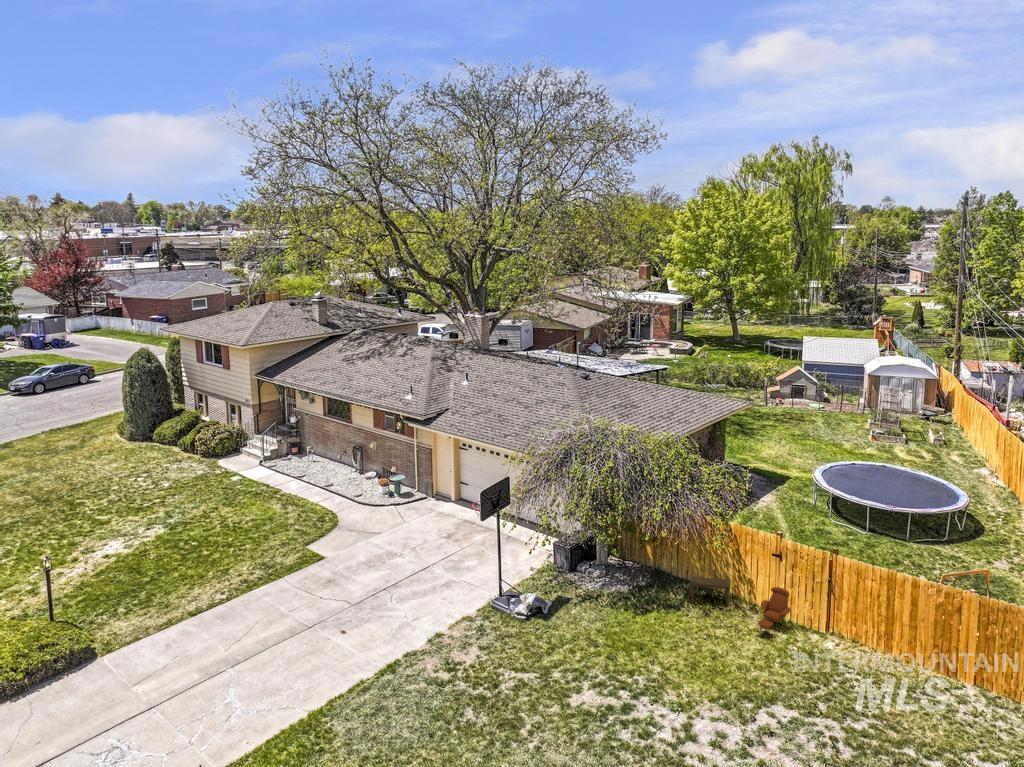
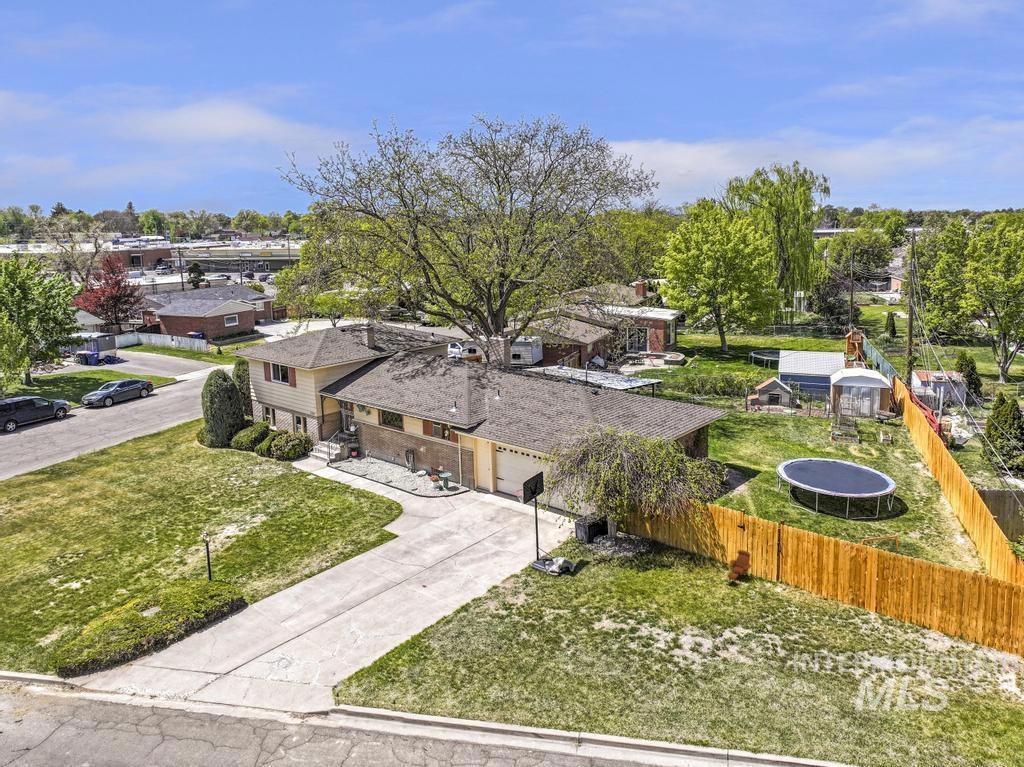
bench: present [689,576,730,606] -> none [678,544,708,565]

